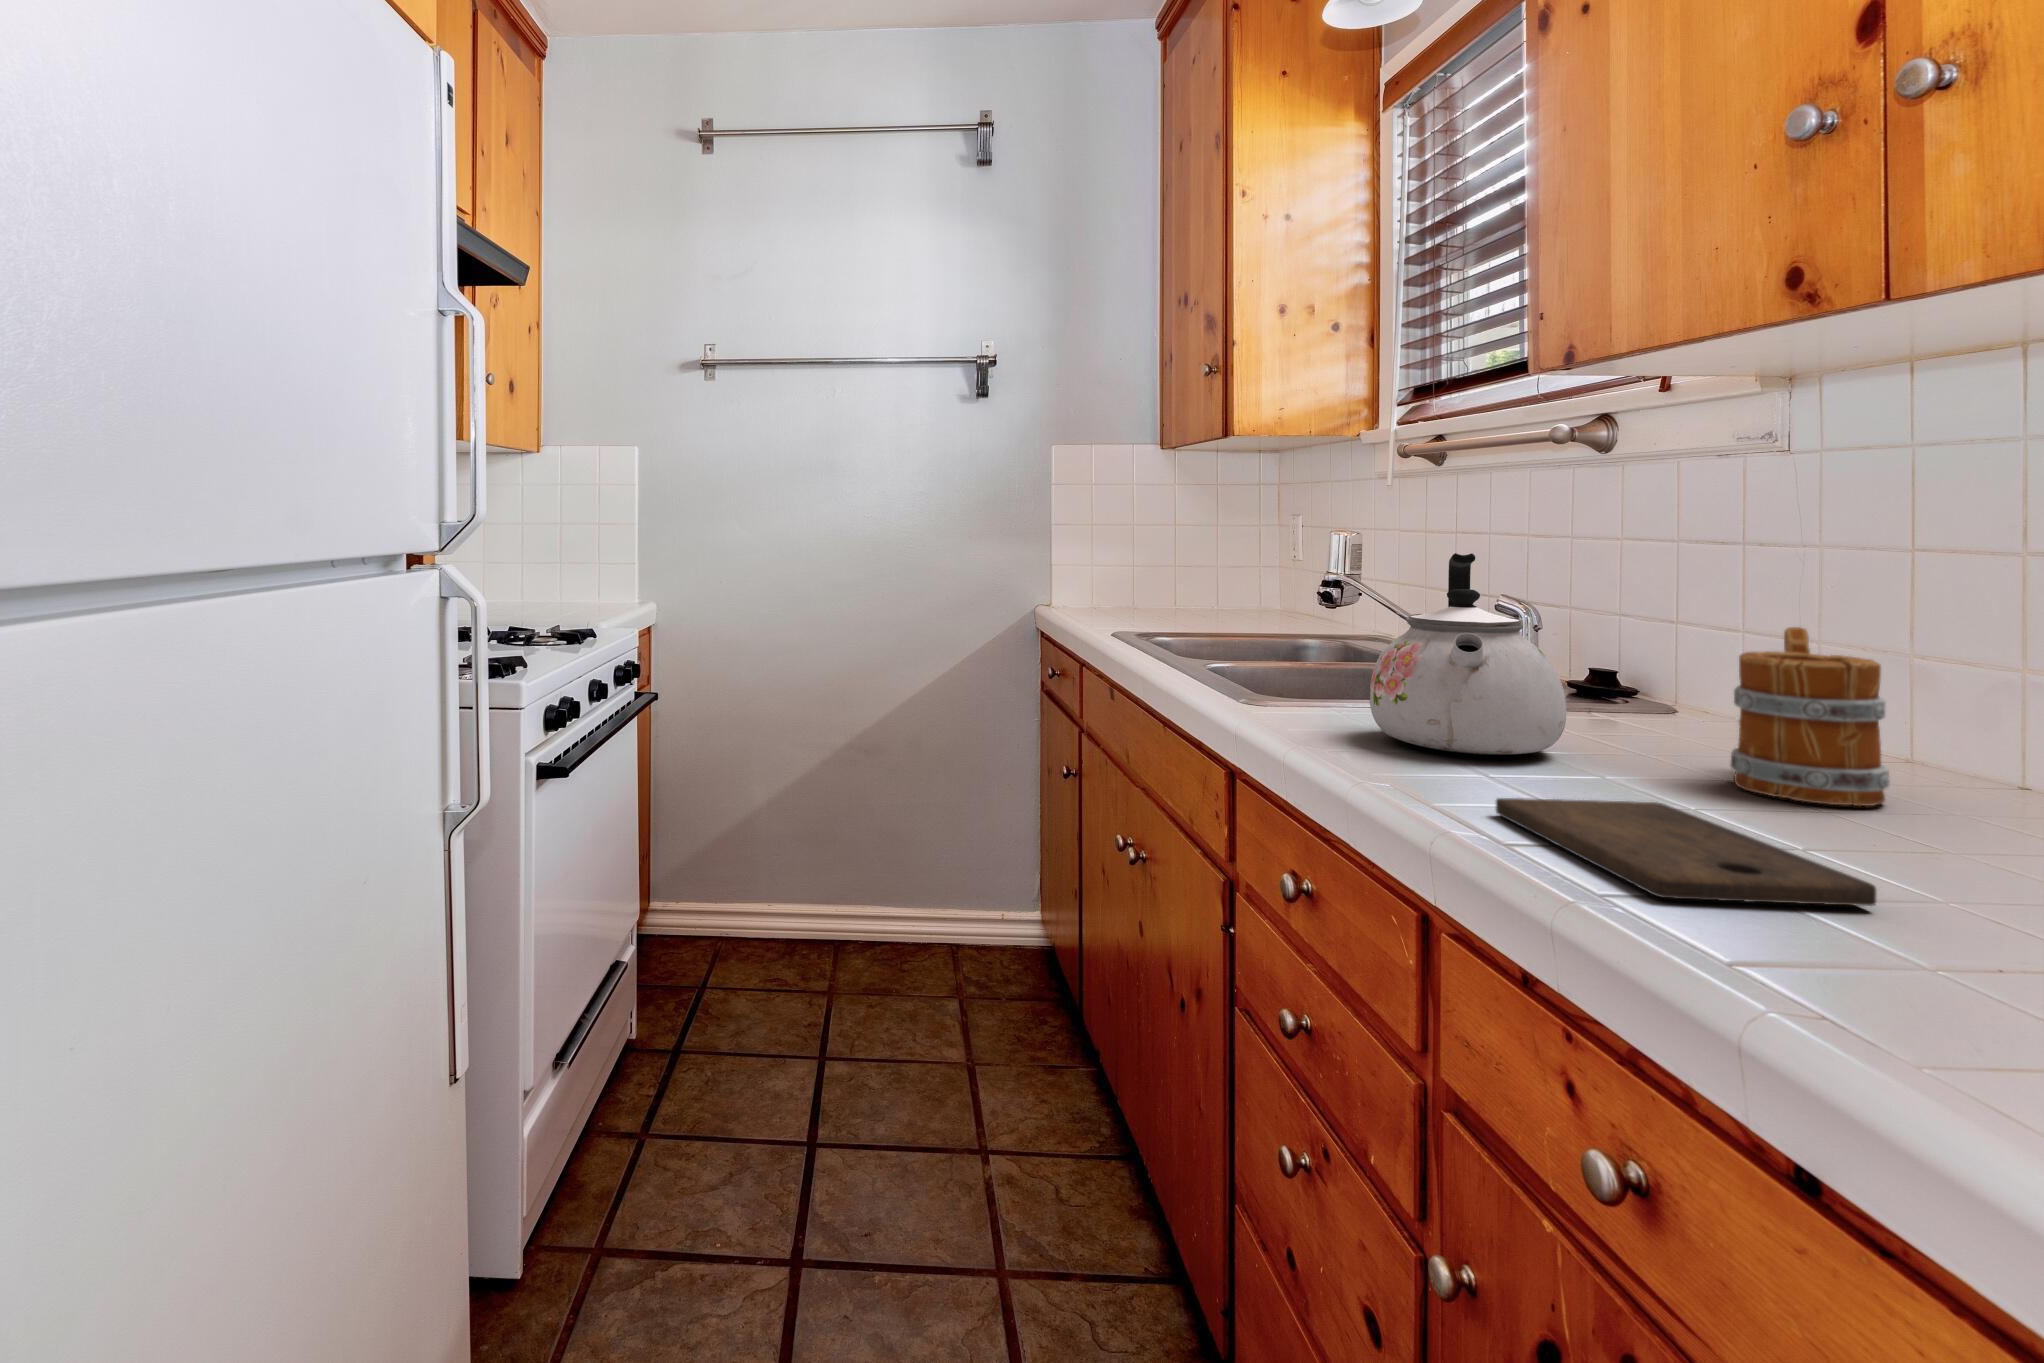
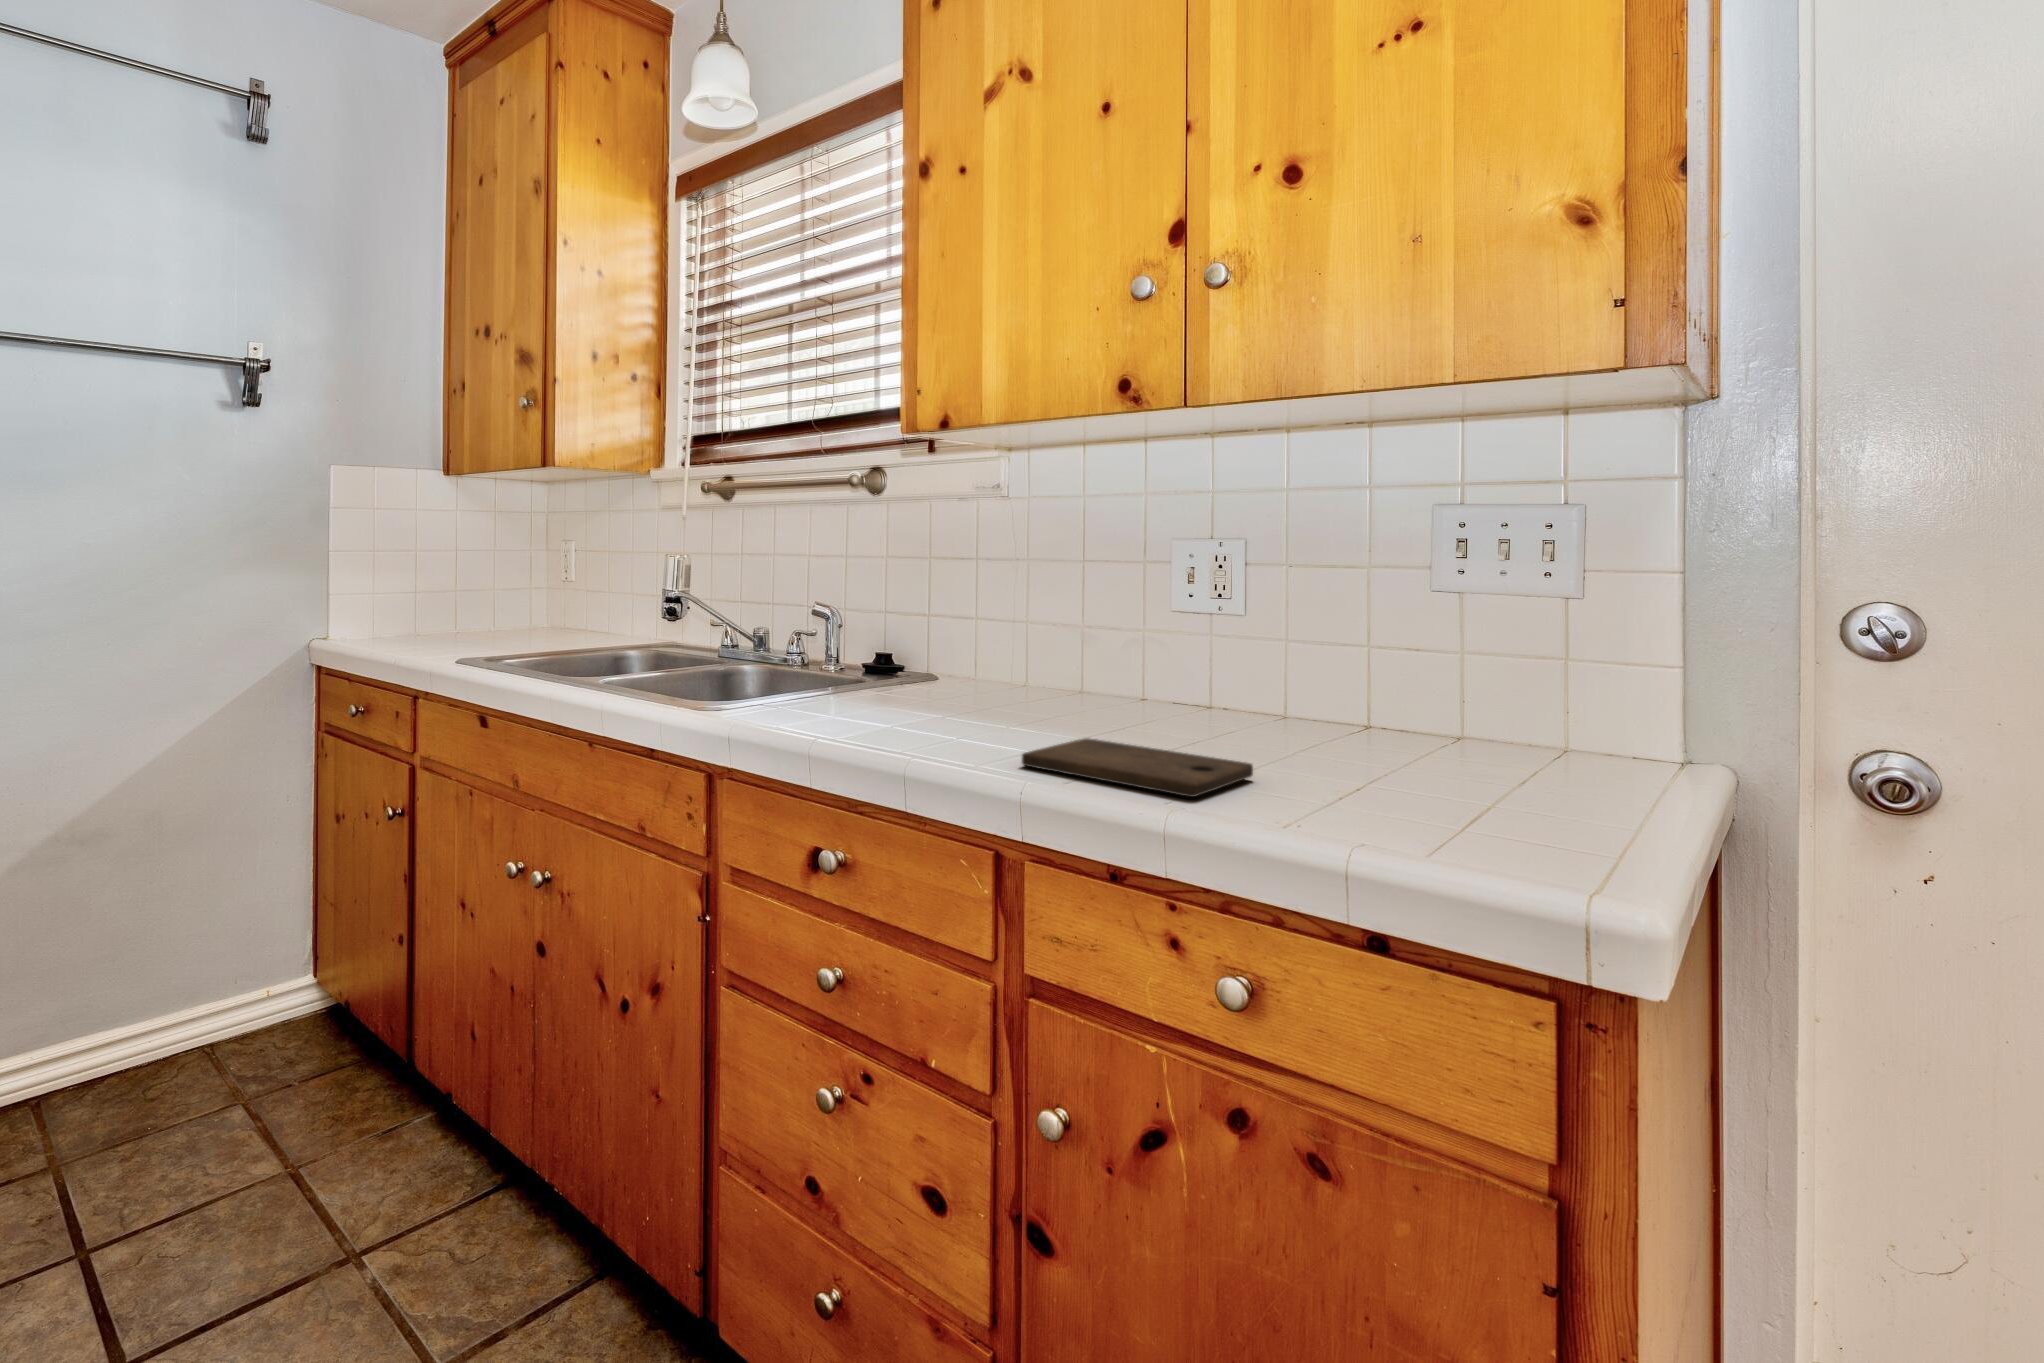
kettle: present [1370,553,1566,755] -> none [838,569,969,728]
mug: present [1731,627,1889,806] -> none [1055,612,1137,725]

